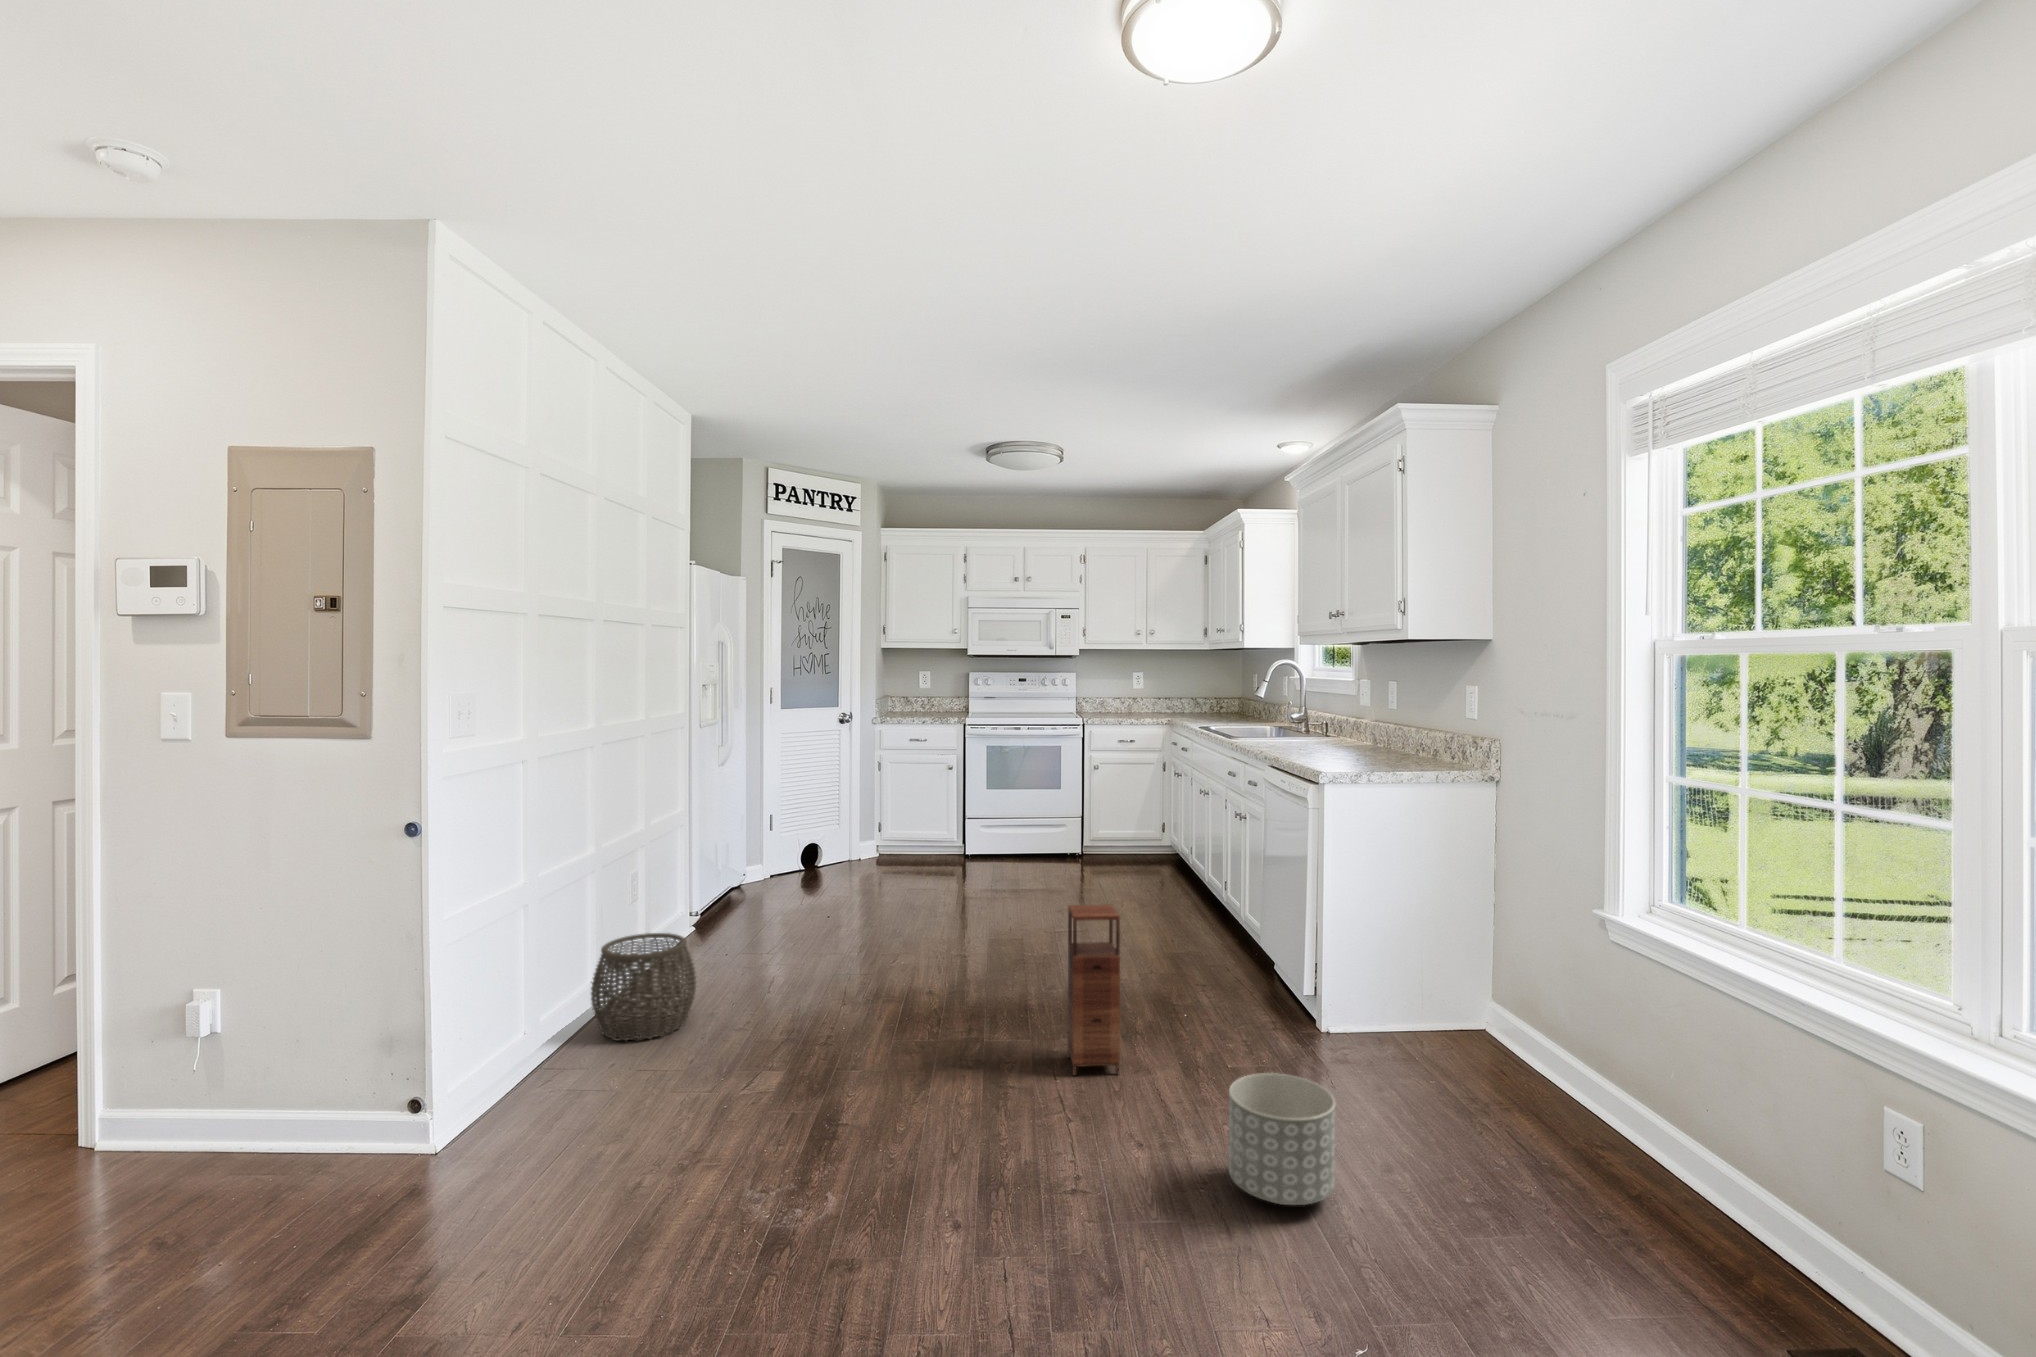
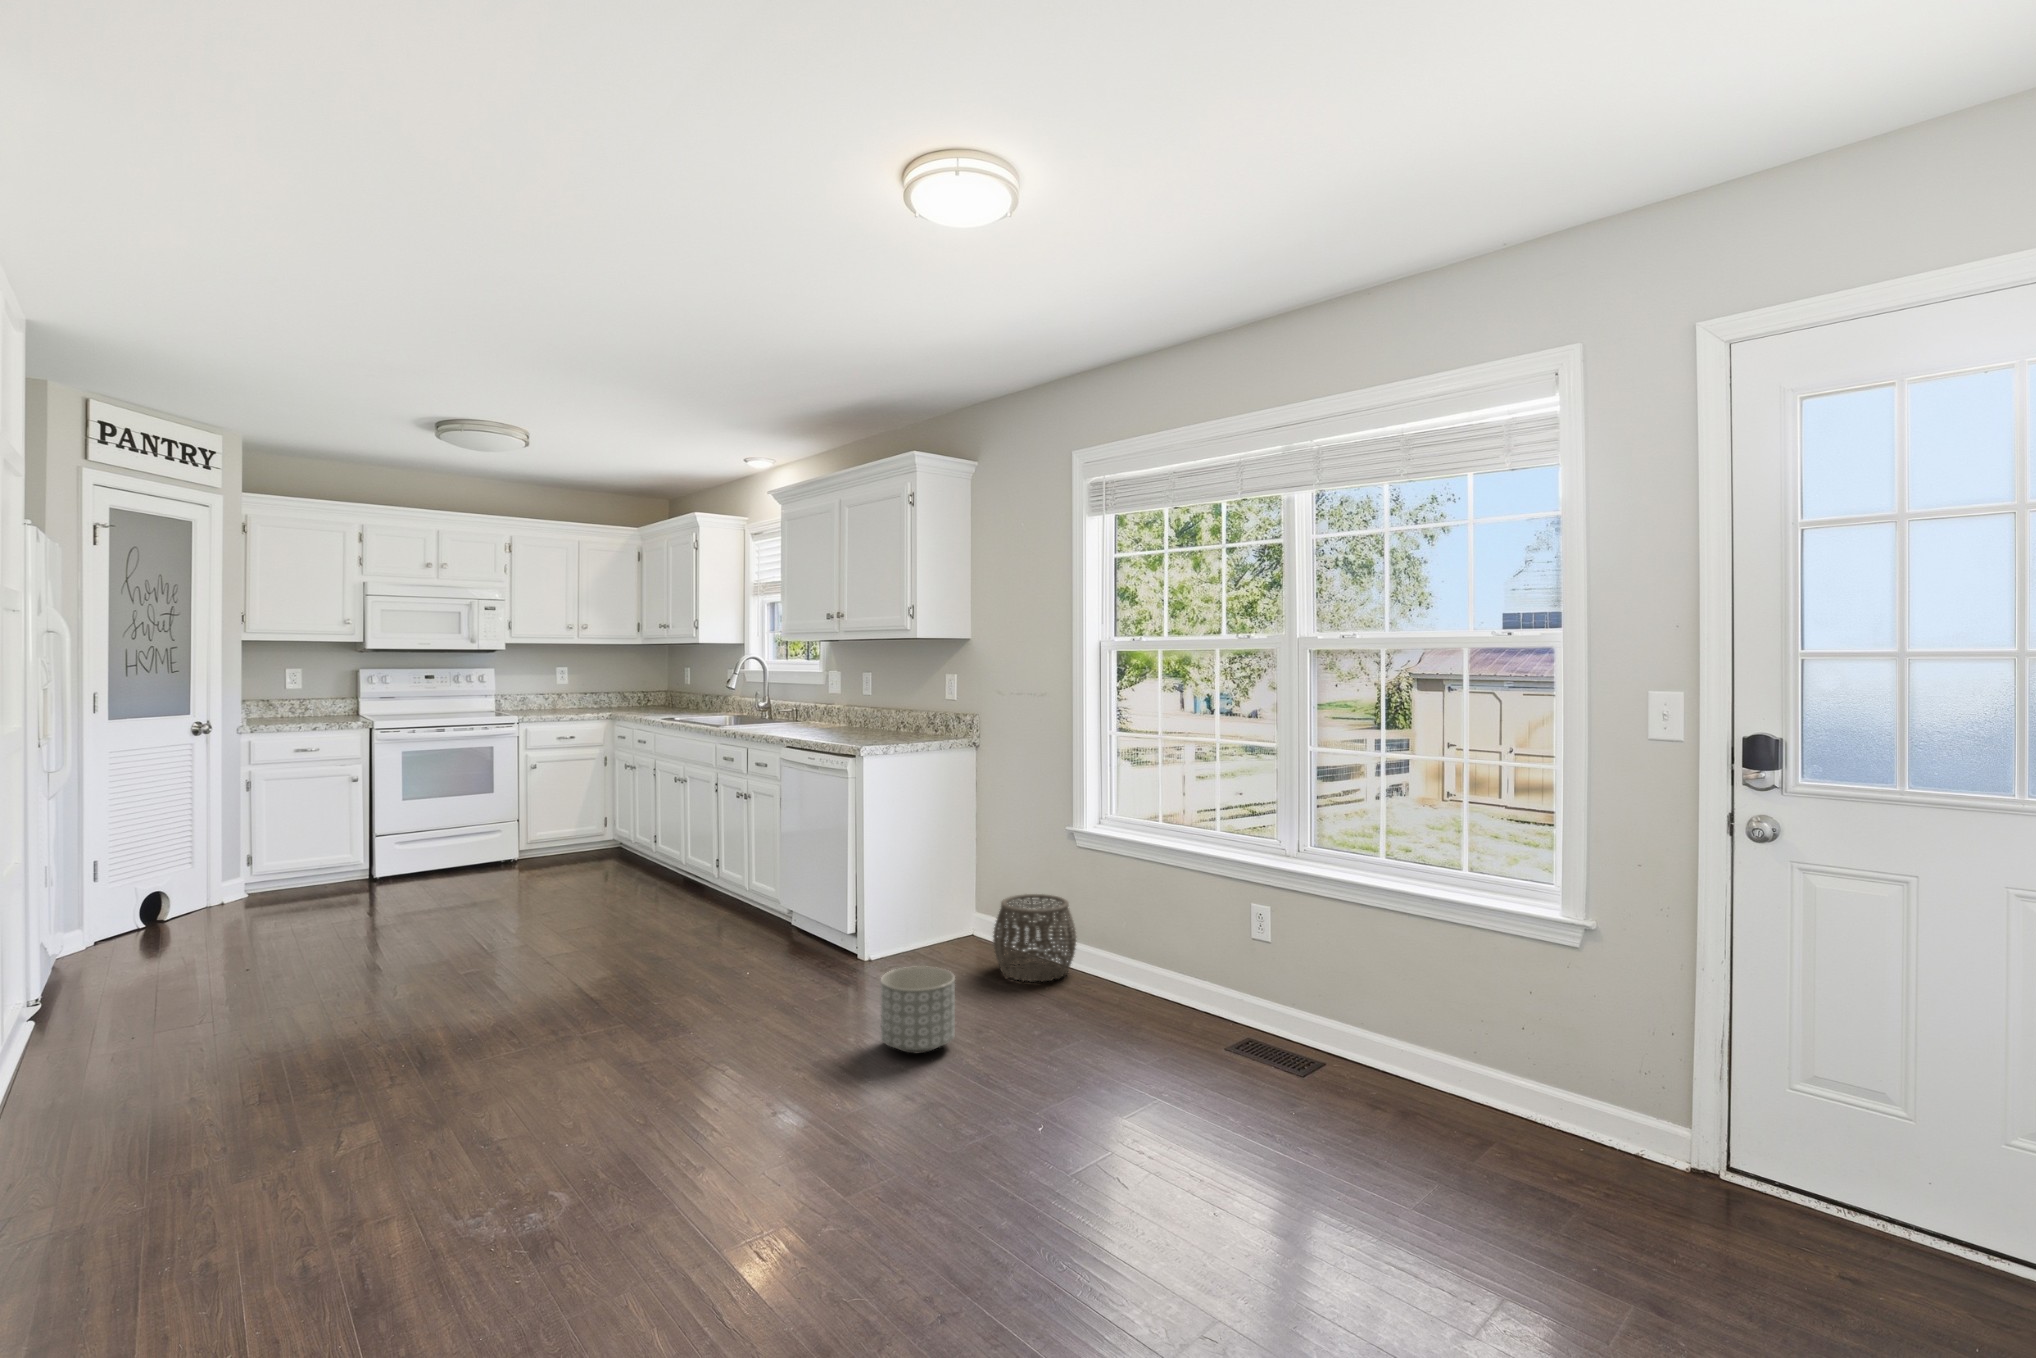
storage cabinet: present [1068,904,1120,1075] -> none [684,875,742,1027]
woven basket: present [591,933,696,1041] -> present [993,894,1076,982]

